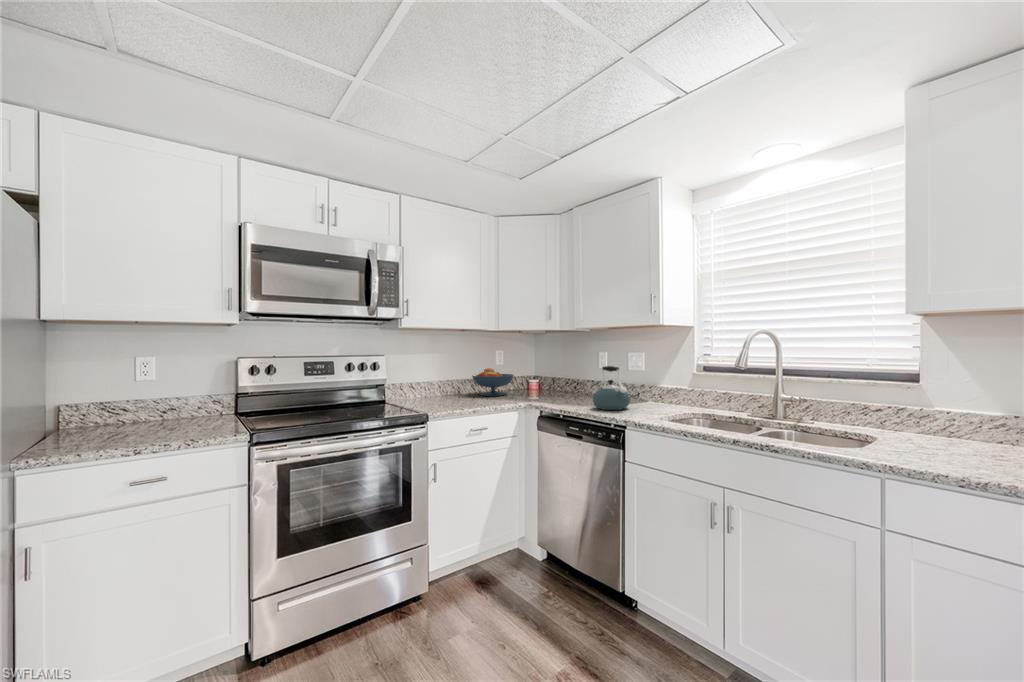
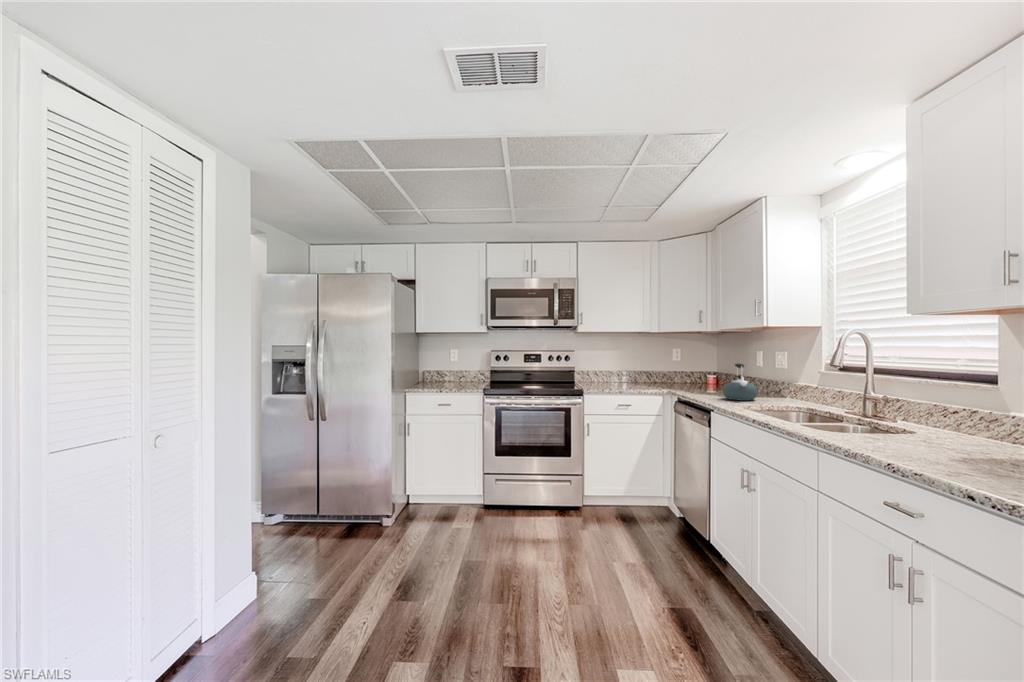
fruit bowl: present [472,368,514,396] -> none [650,363,687,386]

